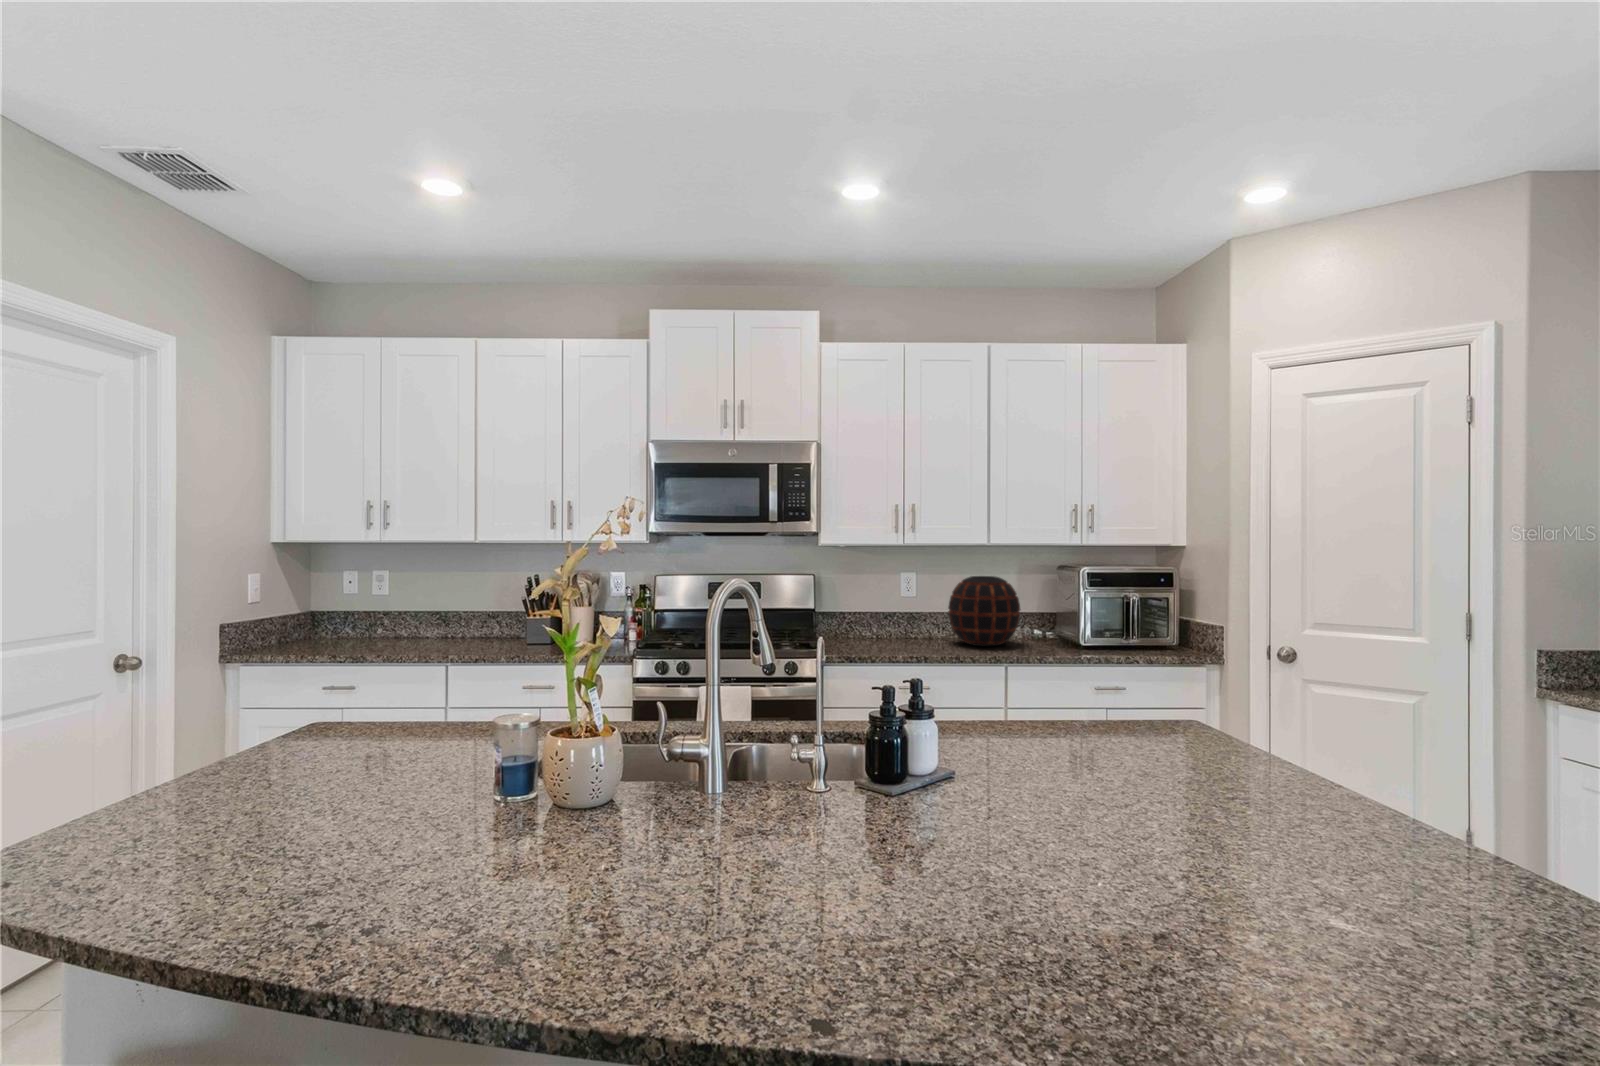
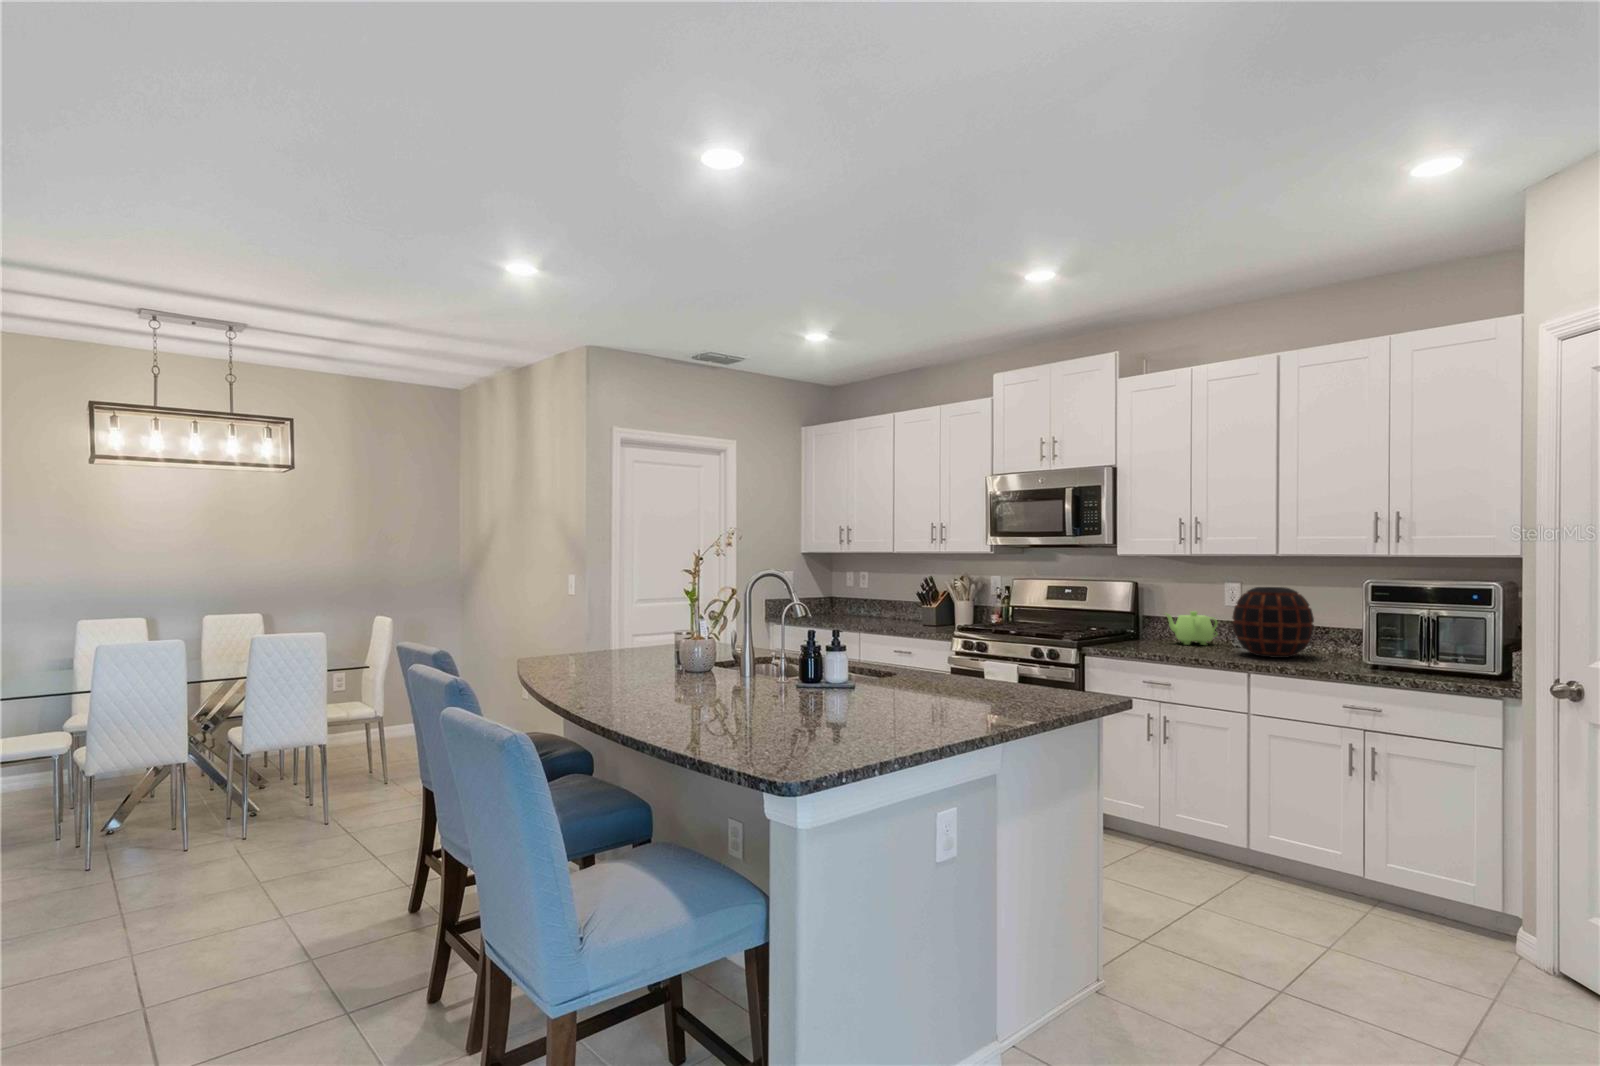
teapot: none [860,603,904,640] -> present [1166,611,1217,645]

